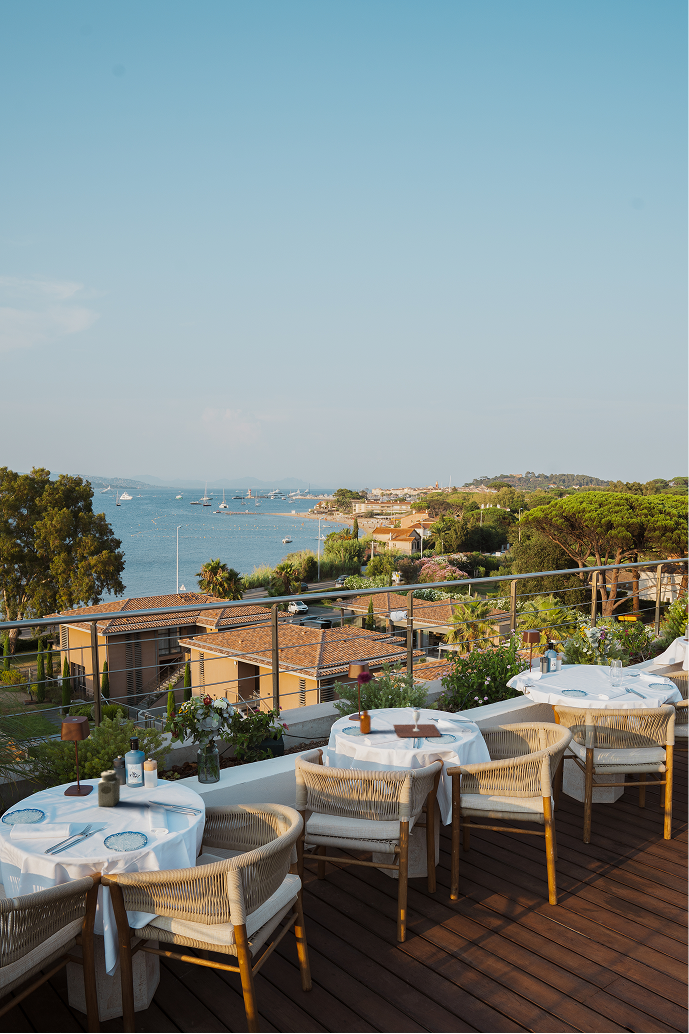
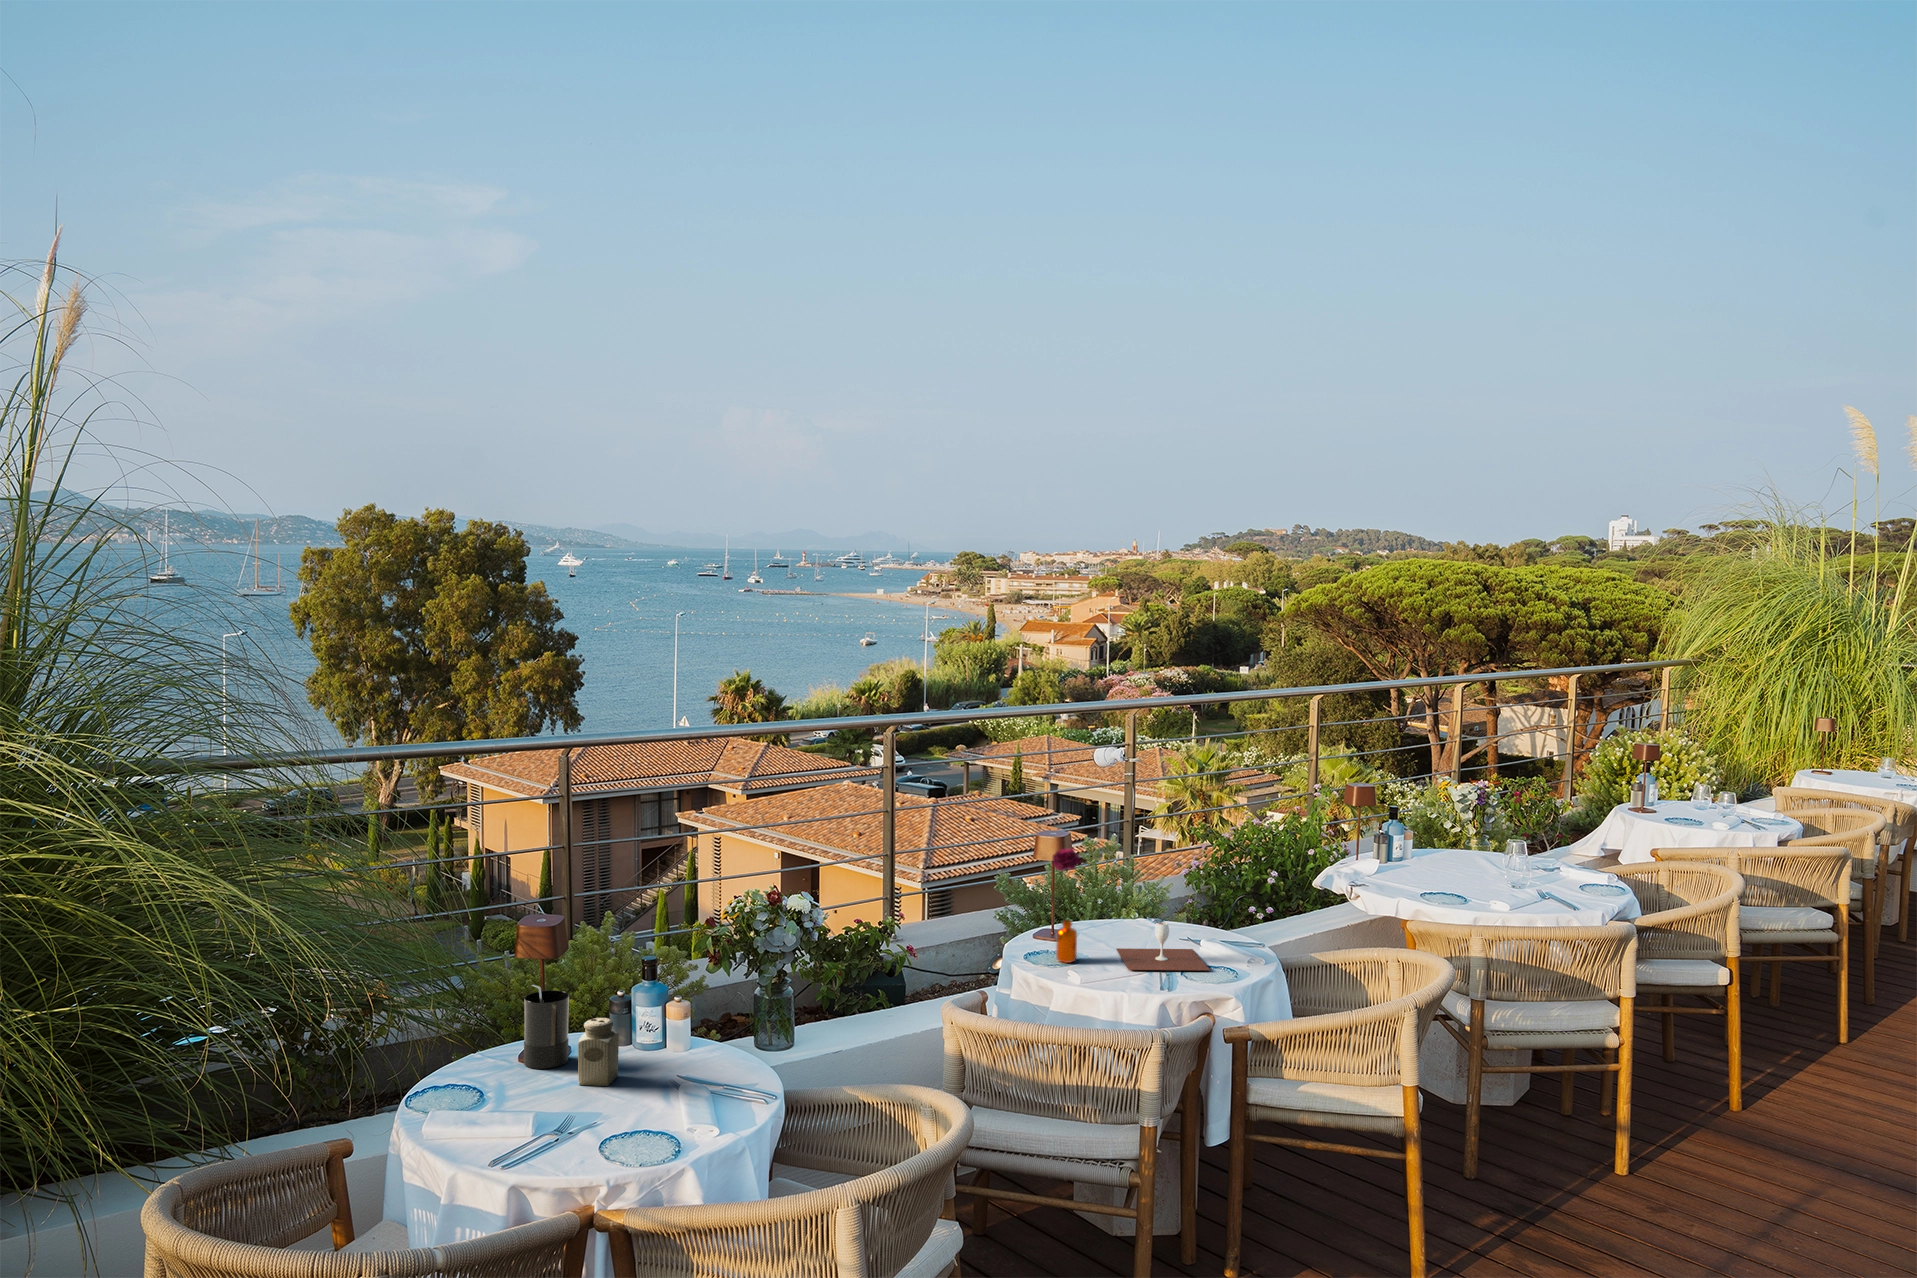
candle: none [71,753,94,798] -> present [524,985,569,1069]

